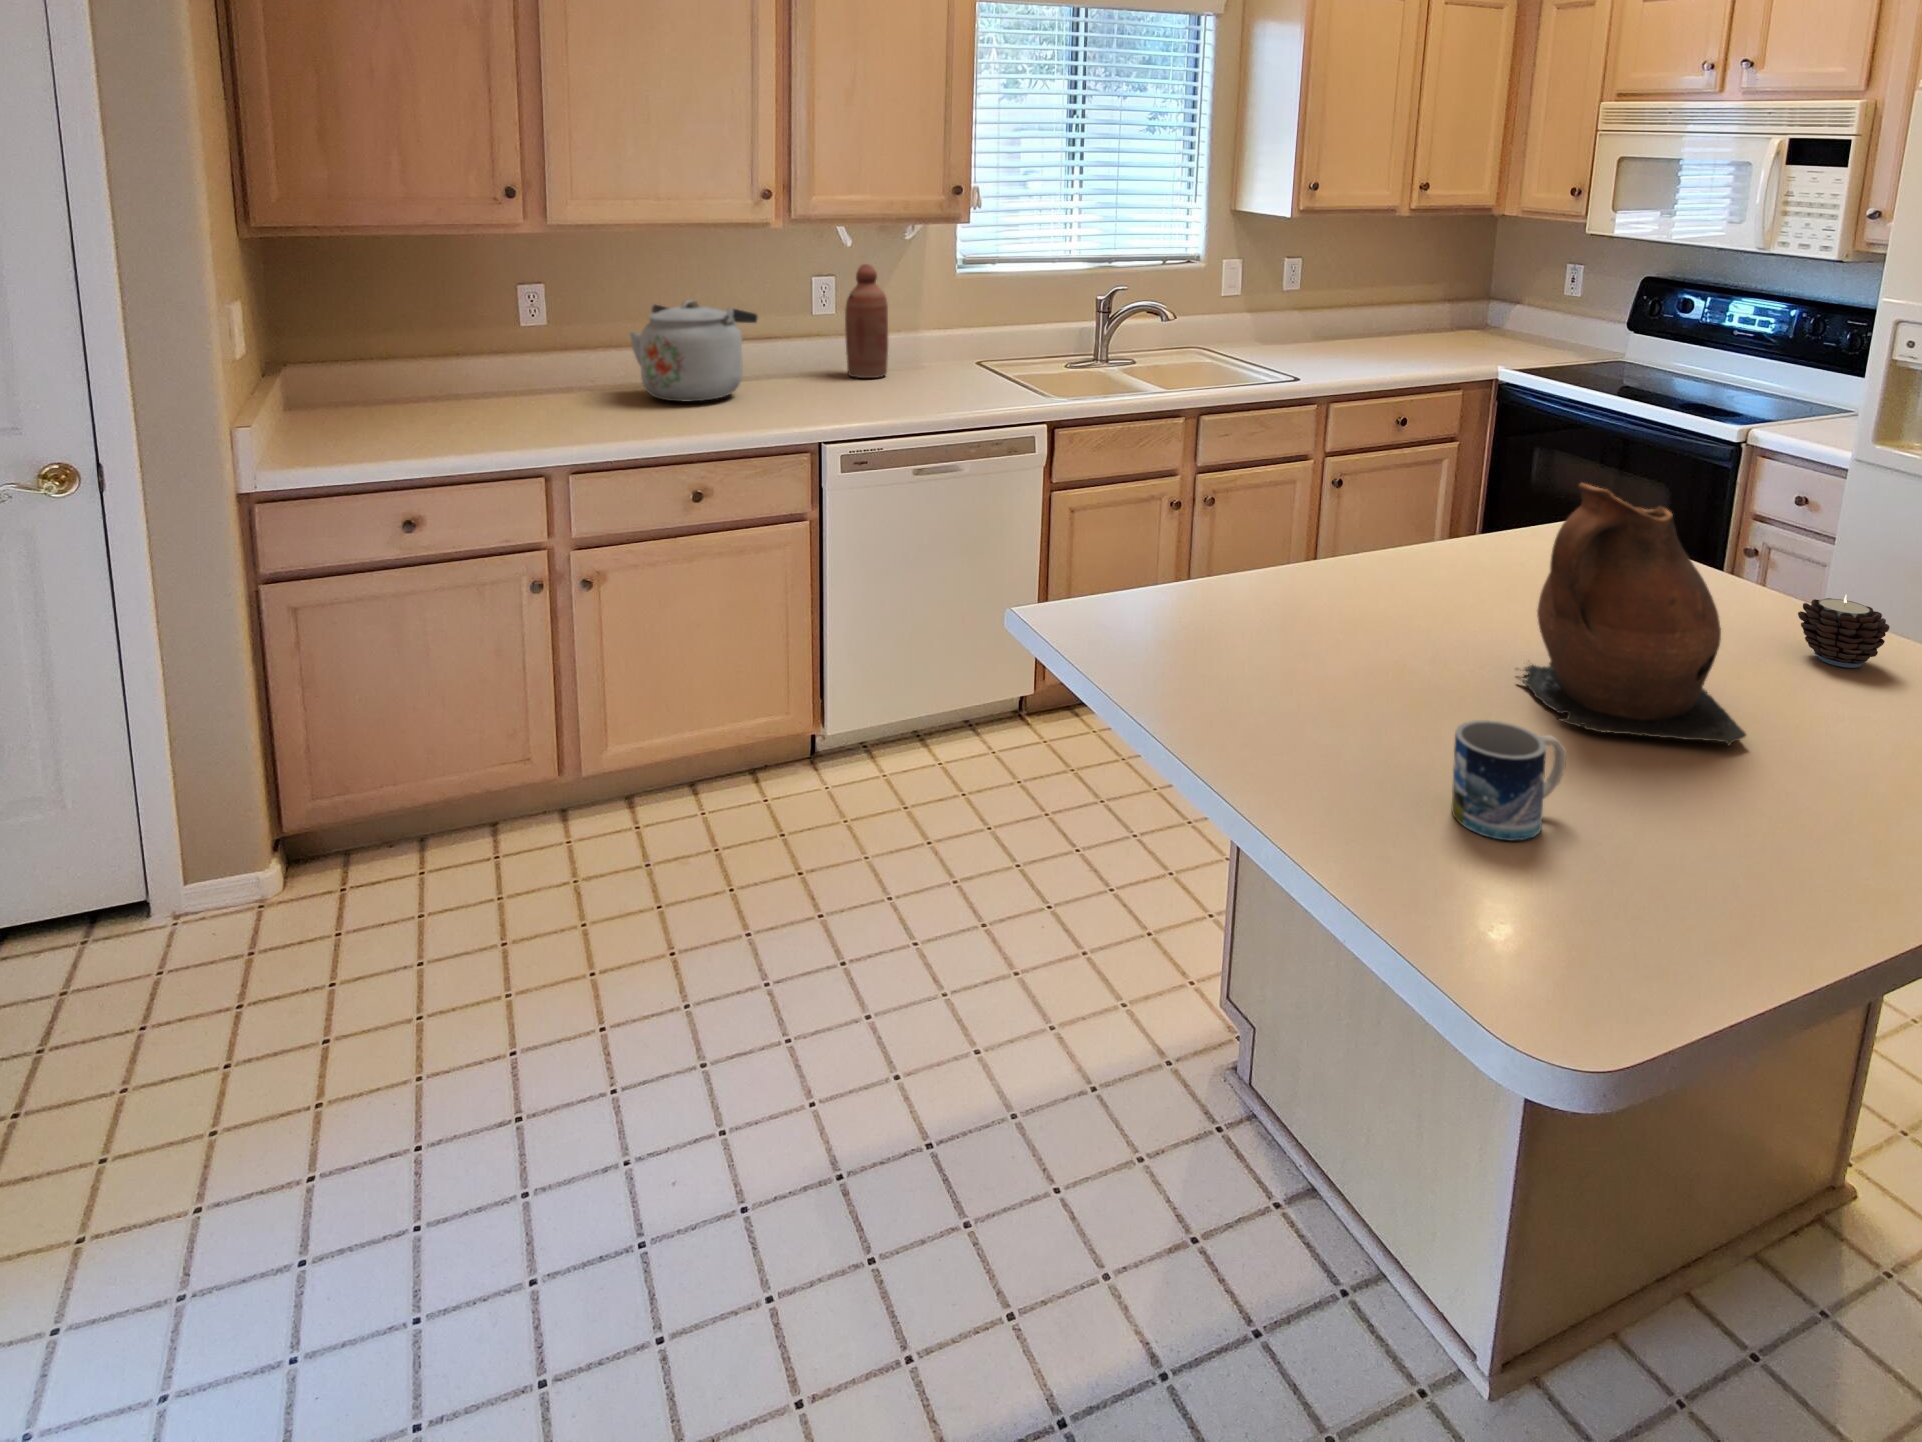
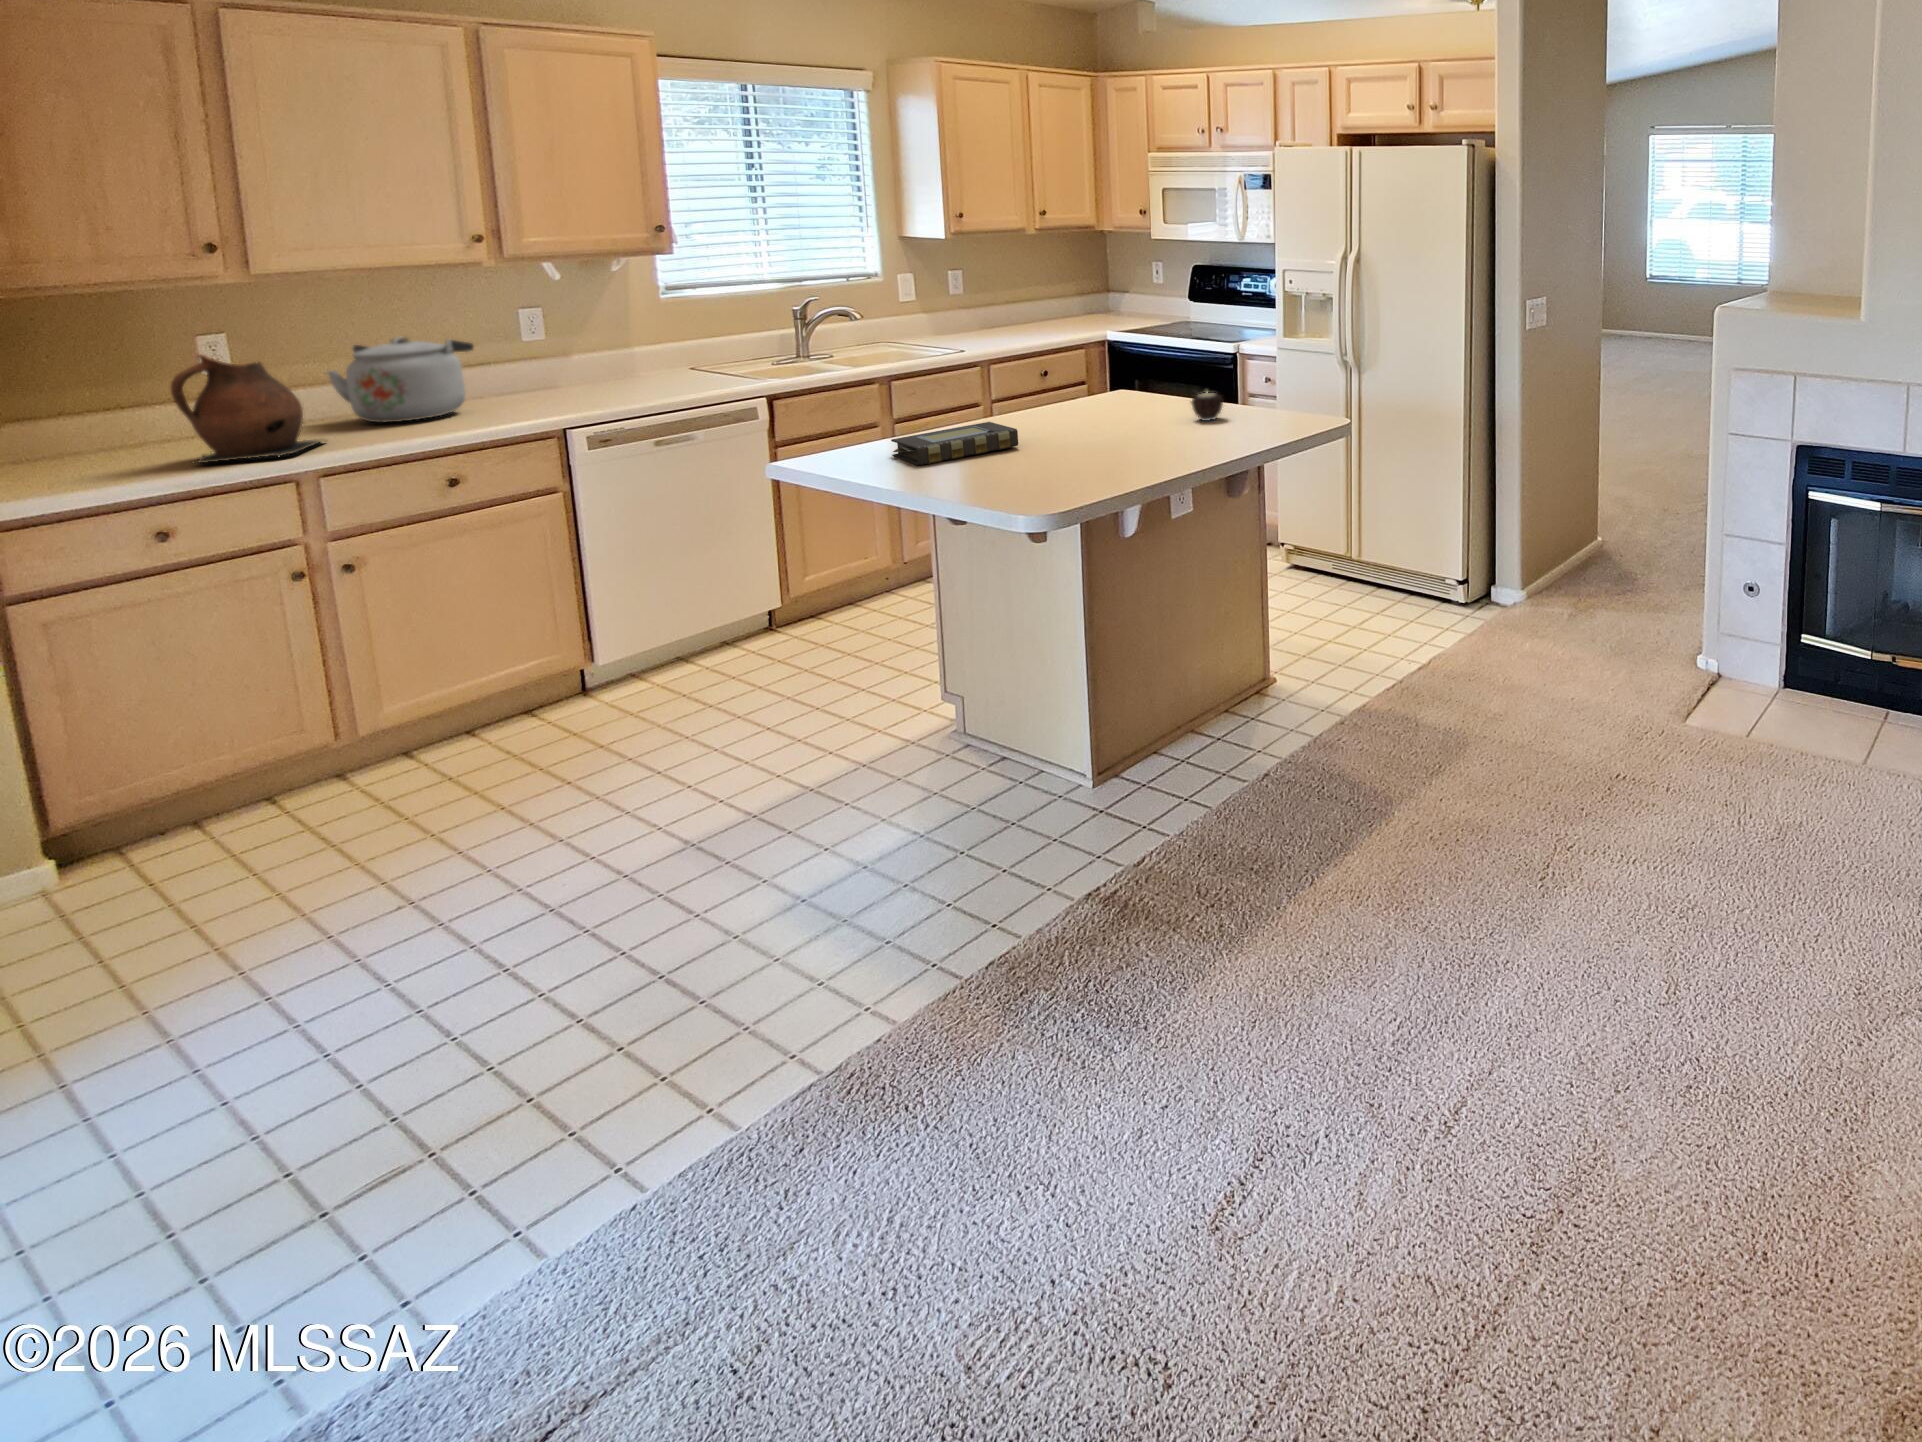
bottle: present [845,264,888,378] -> none [558,296,607,388]
ceramic pitcher: present [1520,483,1746,747] -> present [171,354,322,463]
book: none [1195,580,1431,669] -> present [891,422,1018,466]
mug: present [1451,720,1566,841] -> none [1013,444,1062,486]

